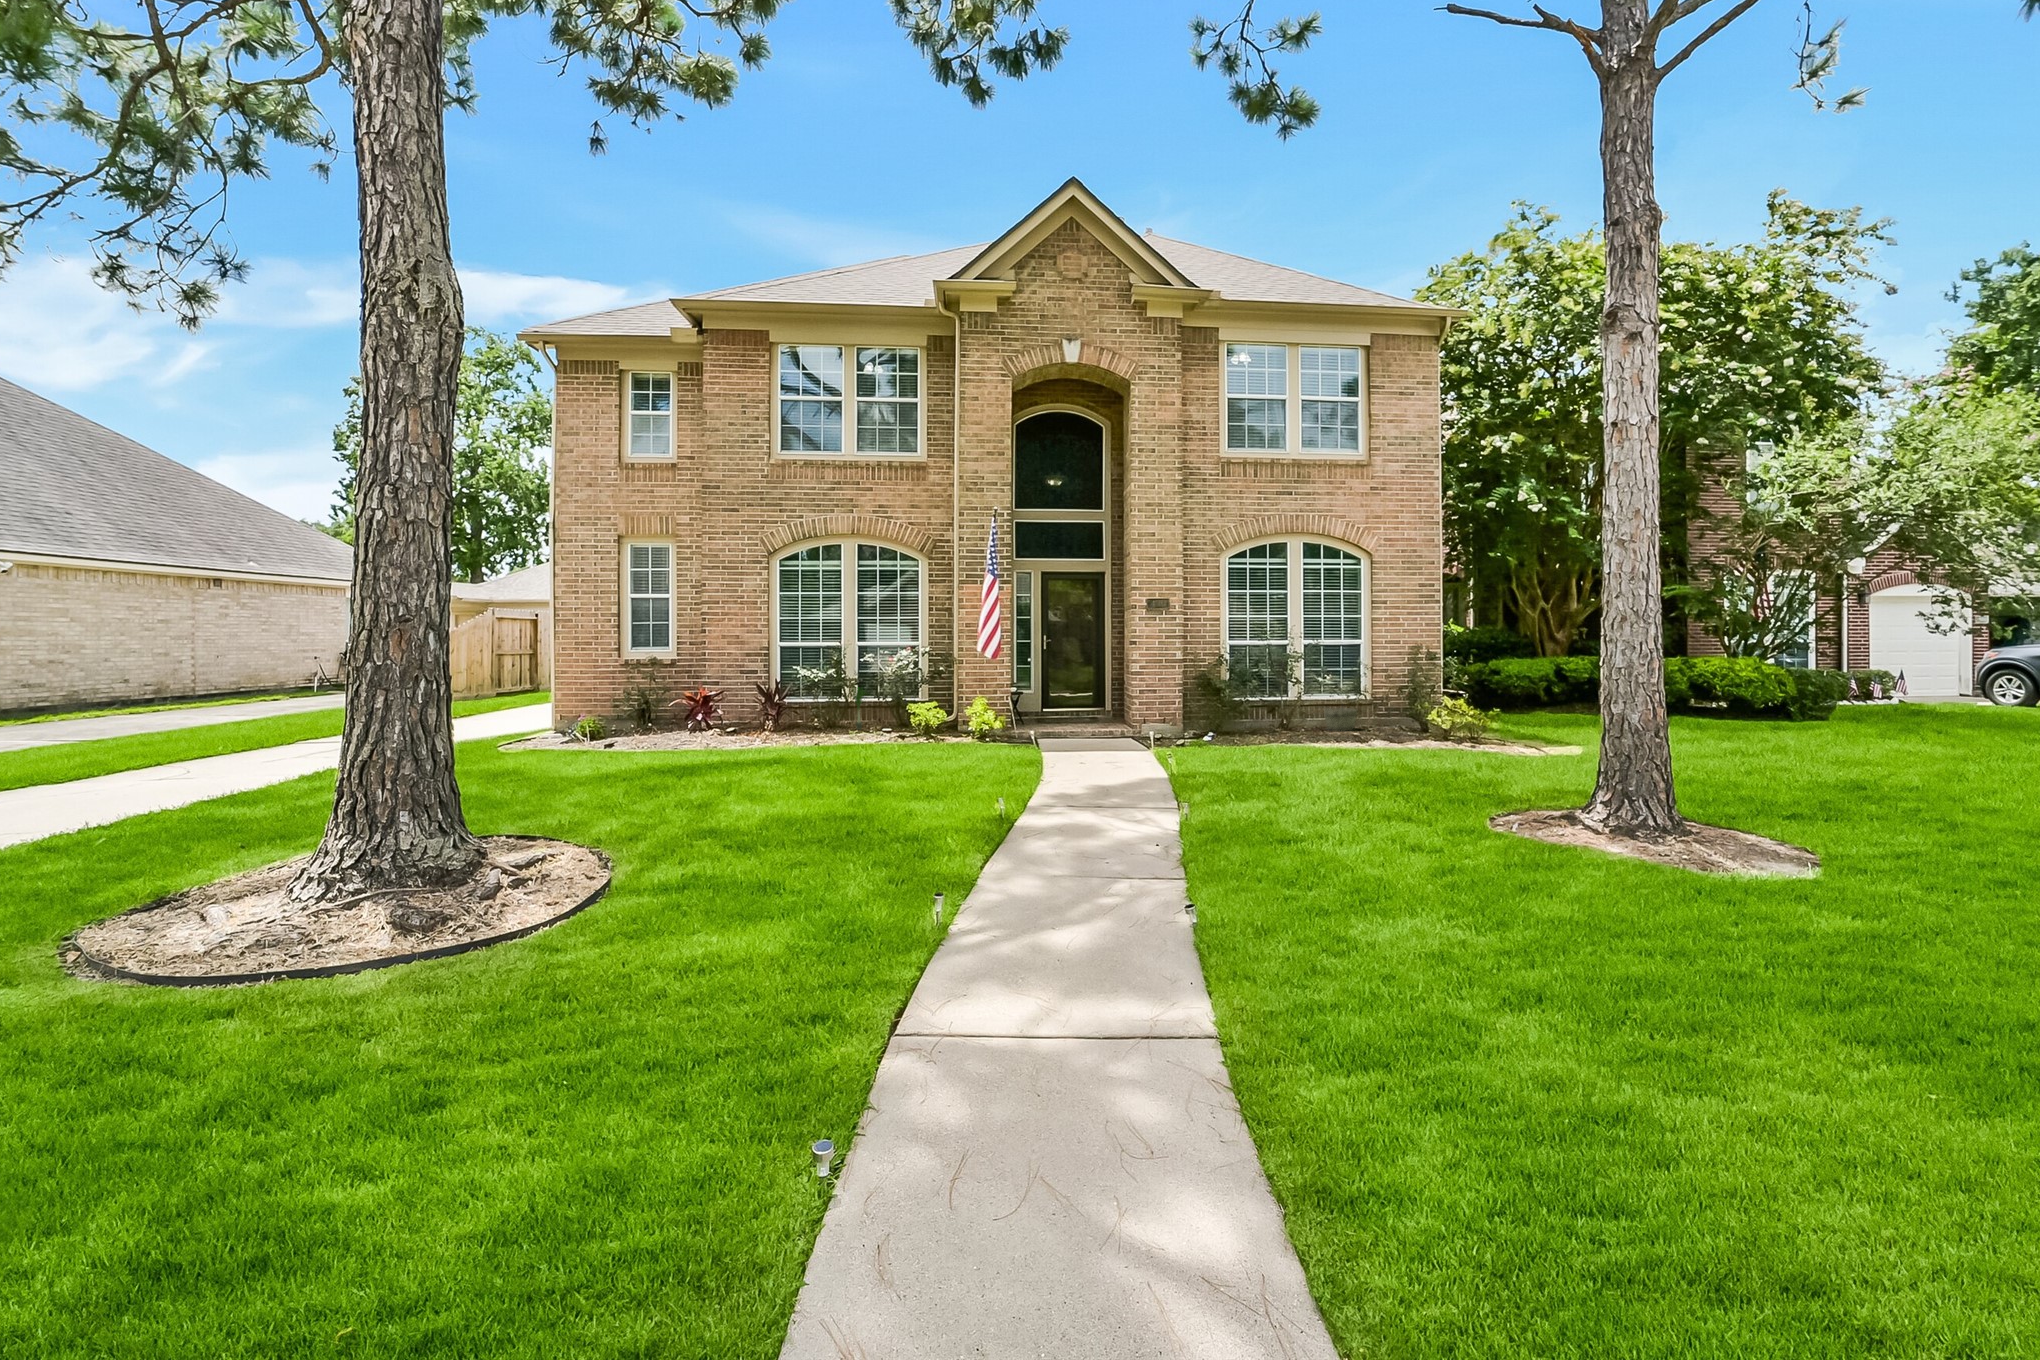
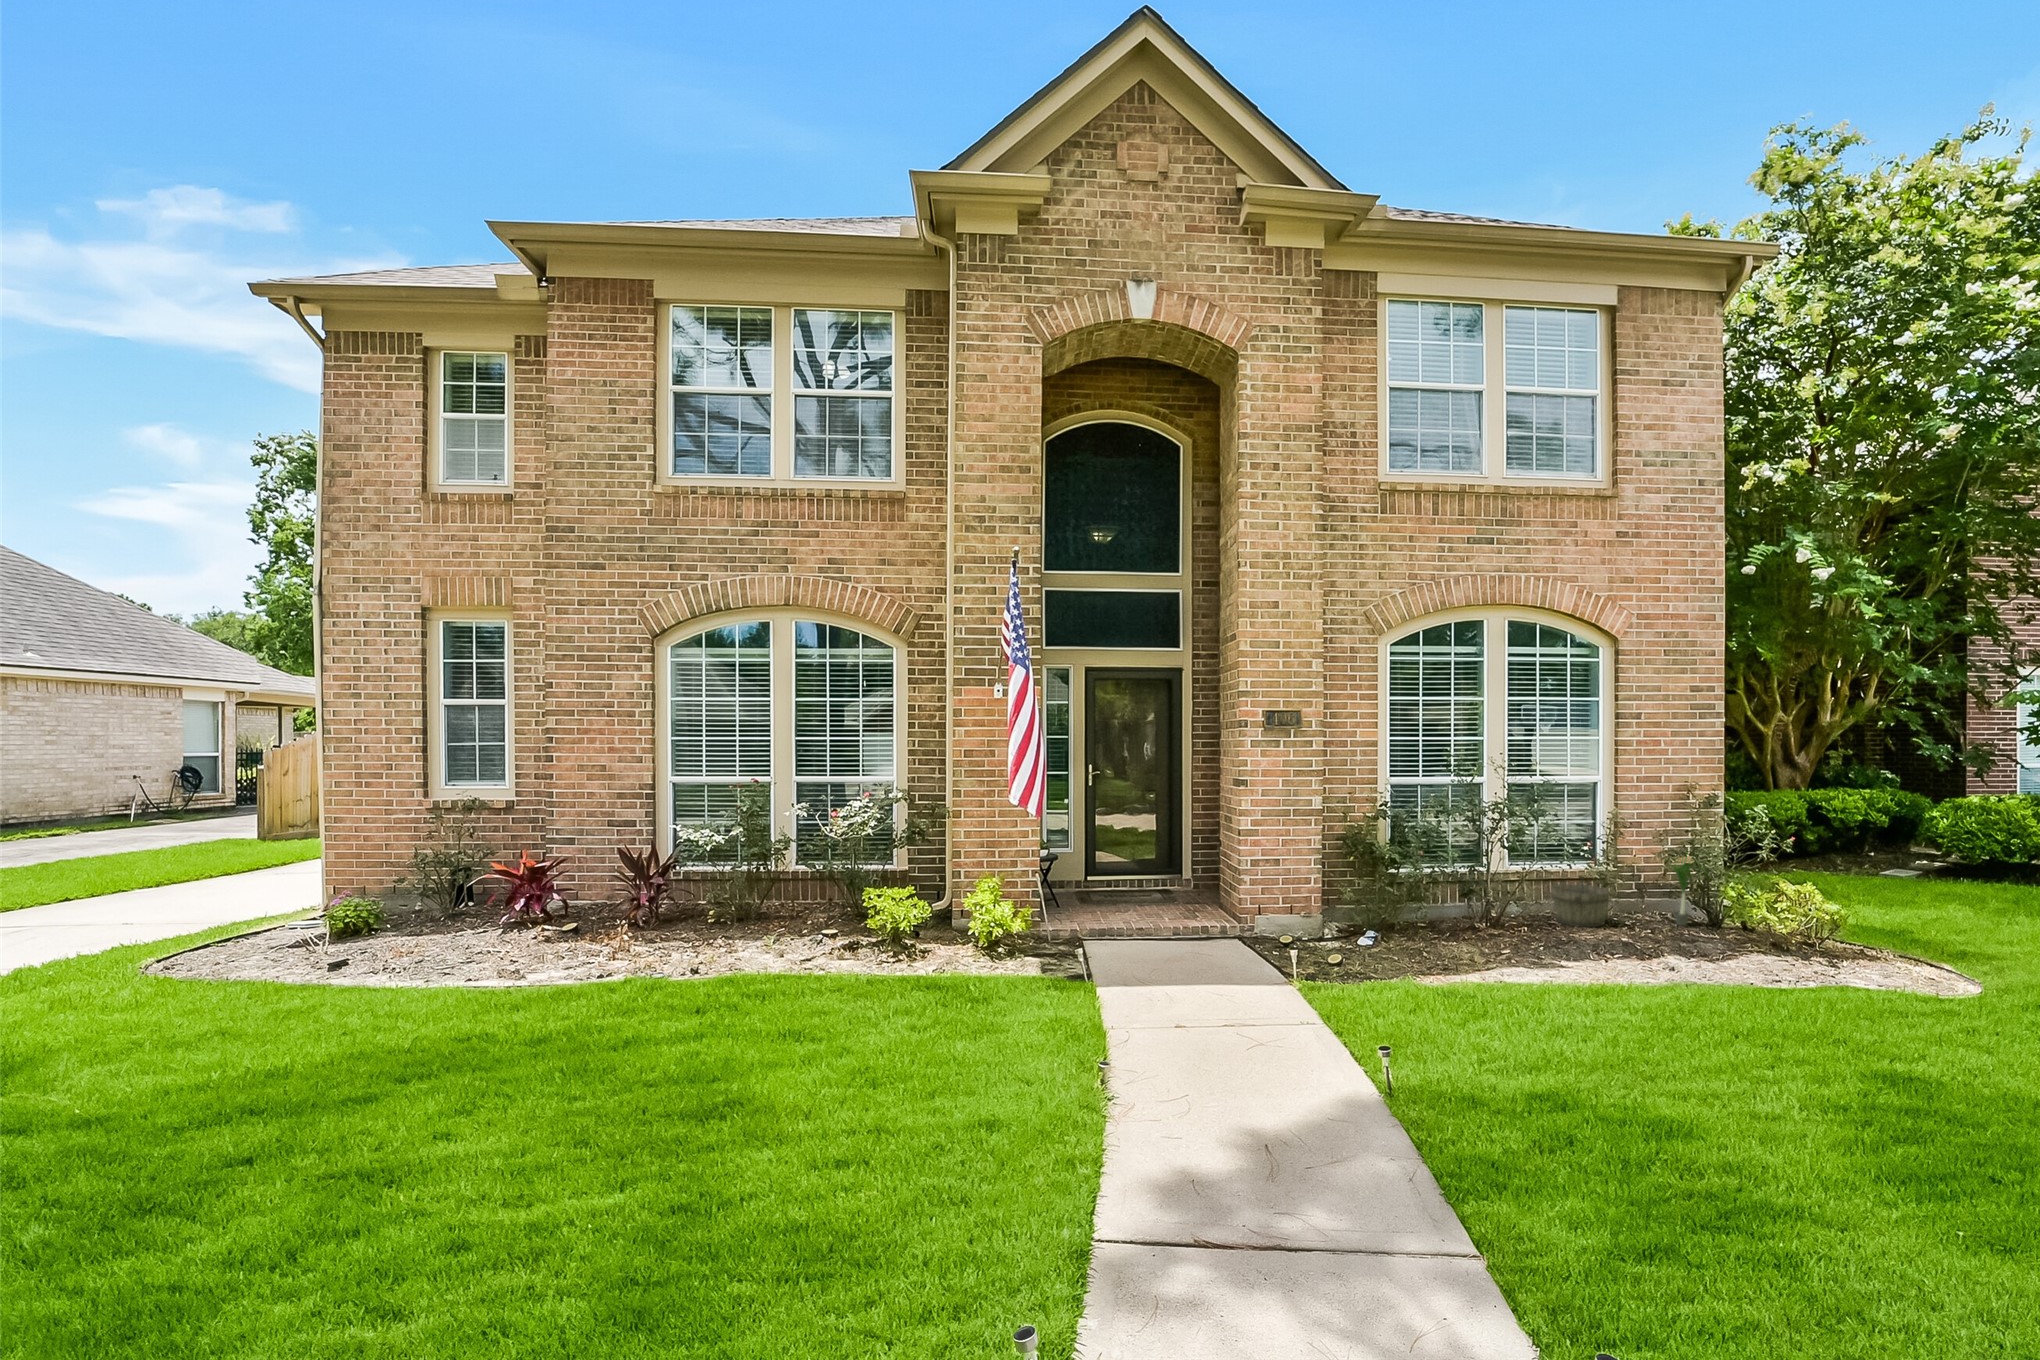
potted plant: present [853,688,865,730] -> present [1669,857,1692,926]

